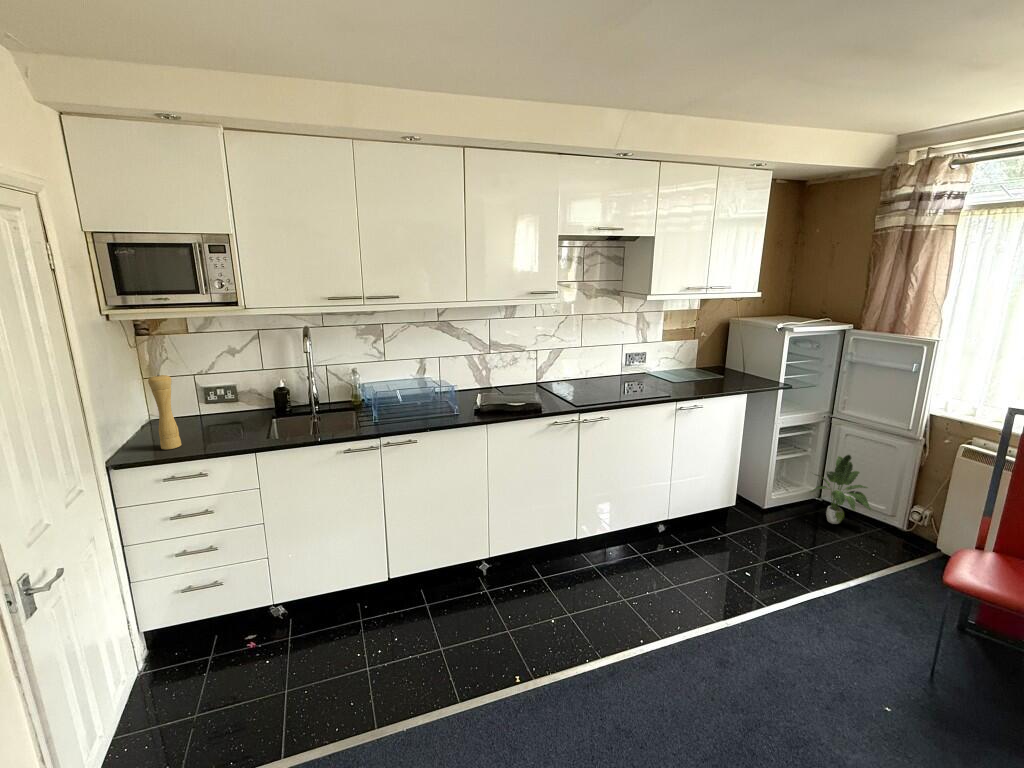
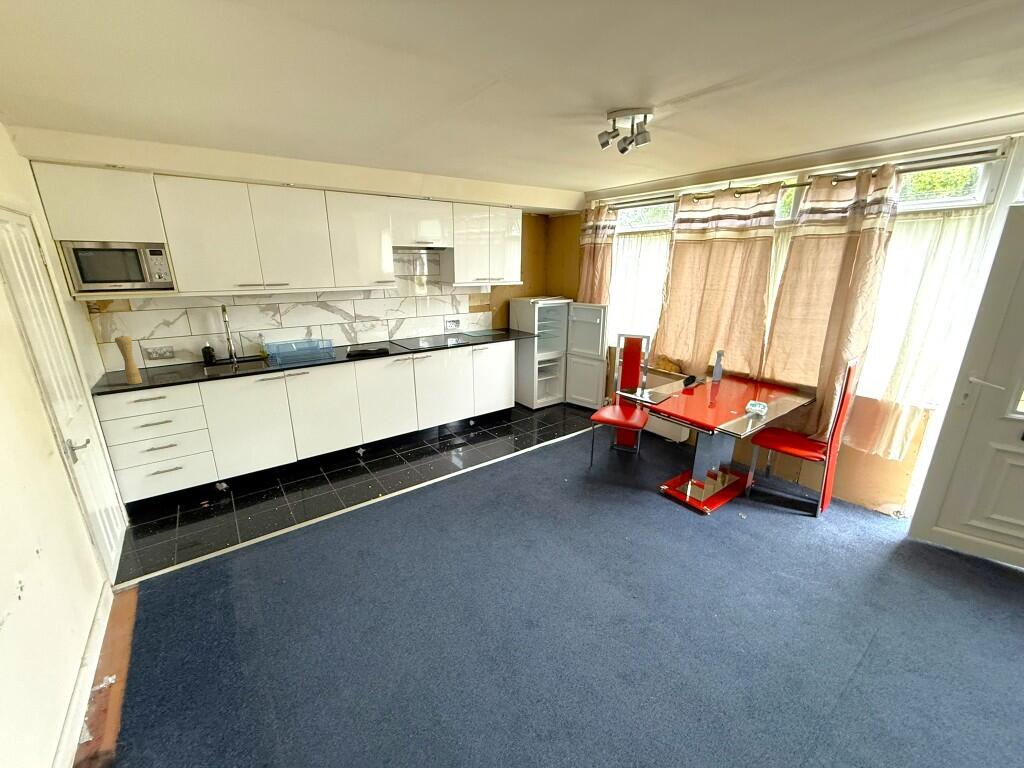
potted plant: present [810,455,871,524] -> none [555,373,587,413]

